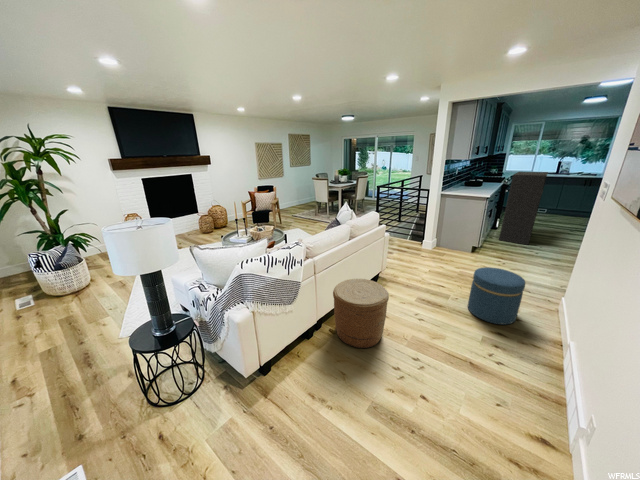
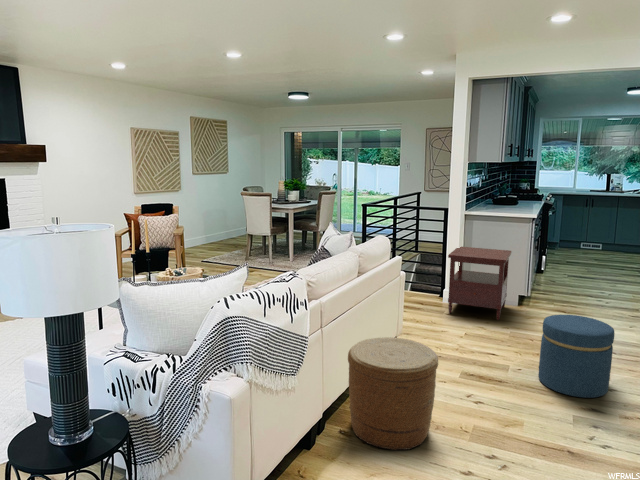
bookshelf: present [499,172,548,245] -> none [552,185,605,293]
side table: none [422,214,469,262] -> present [448,247,511,320]

